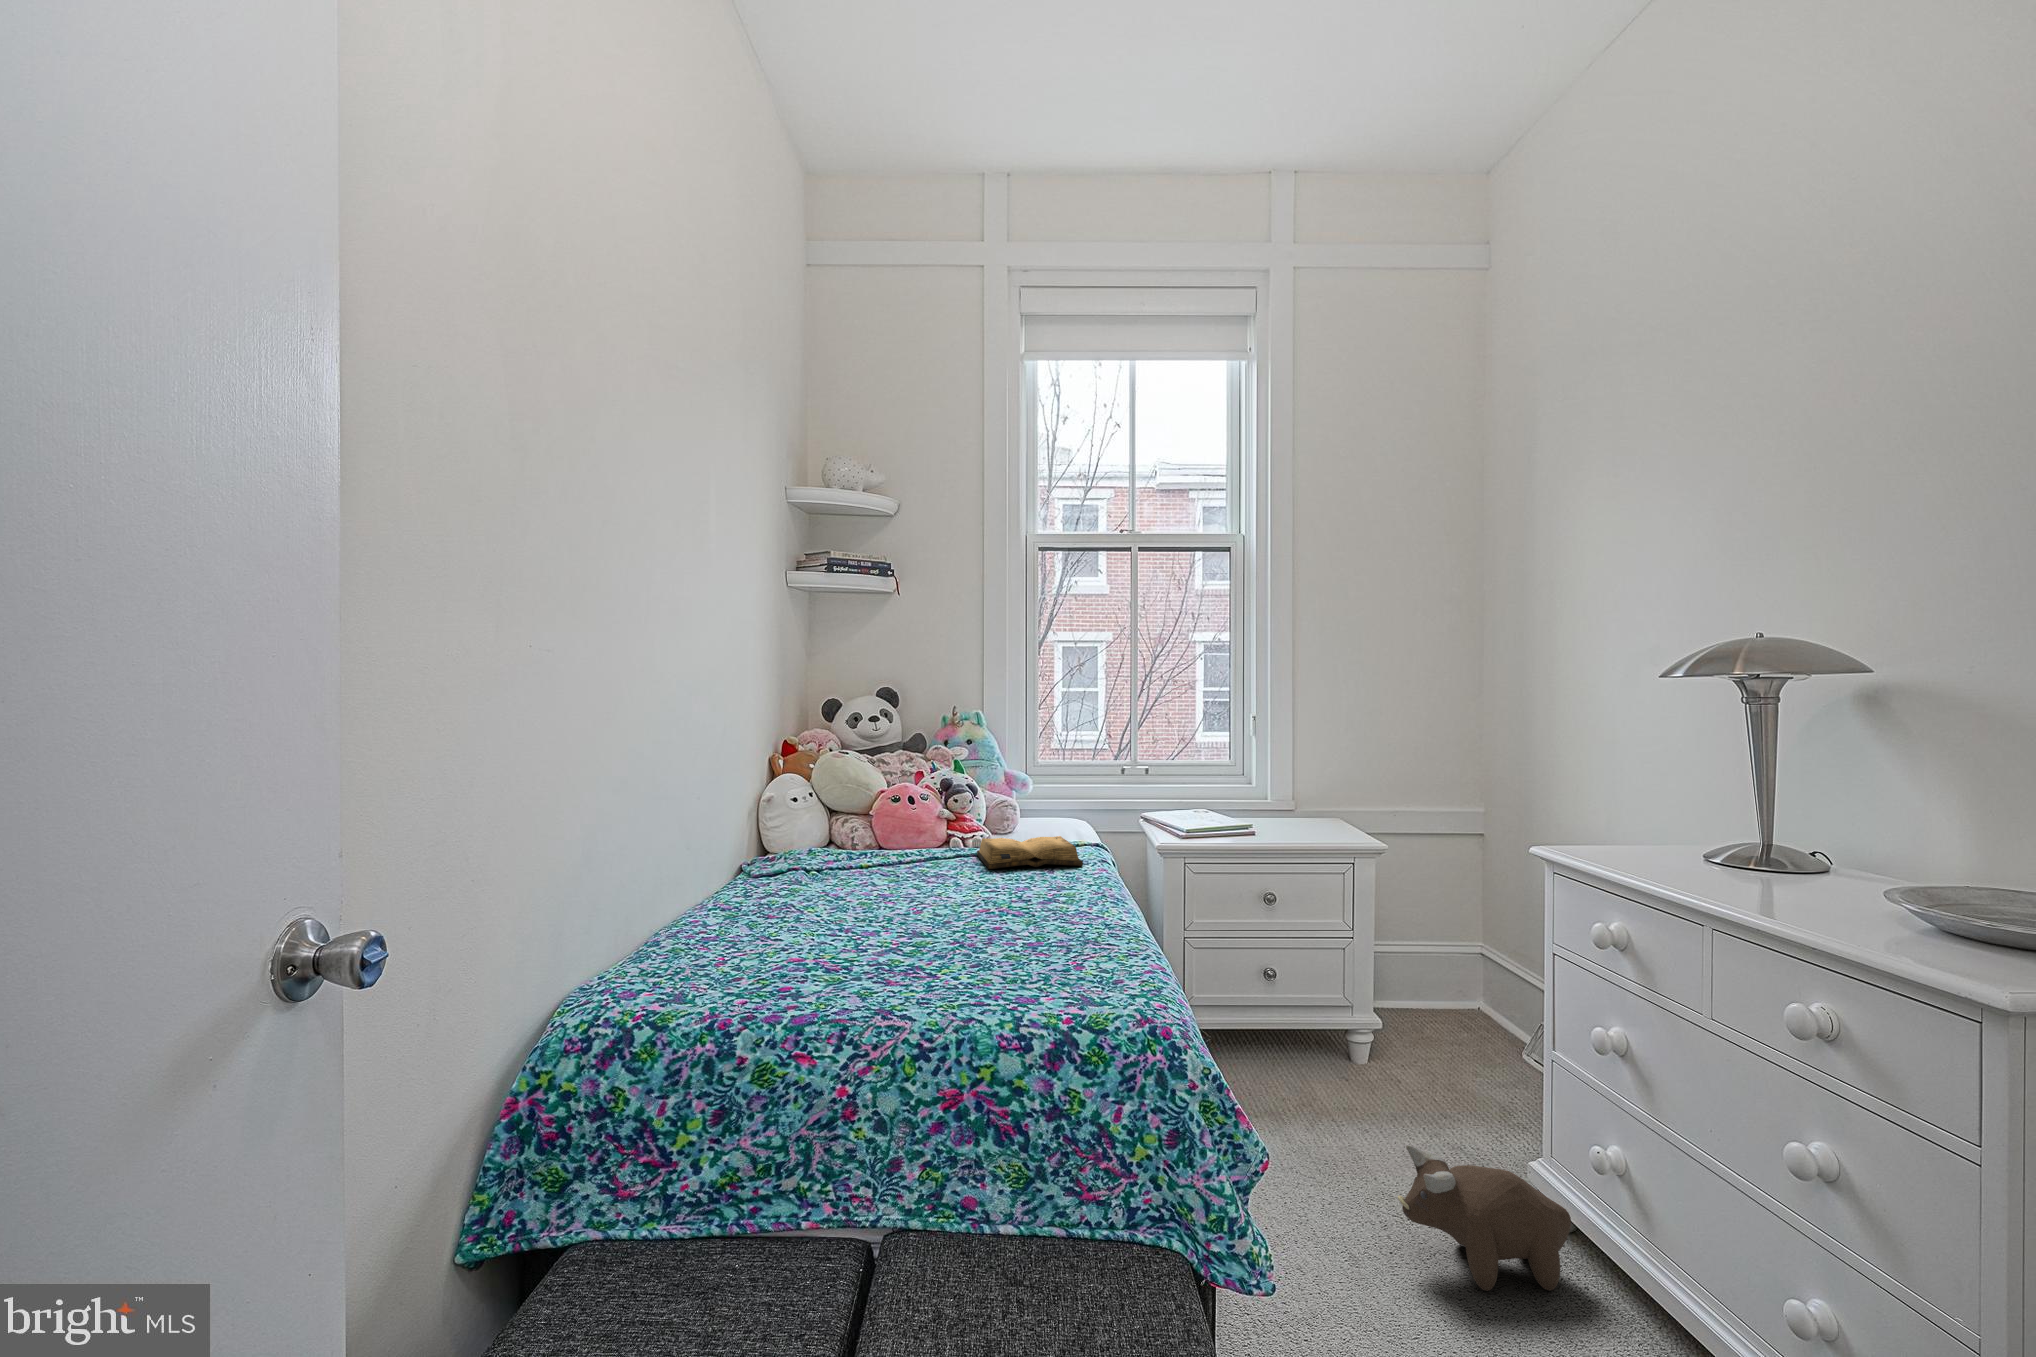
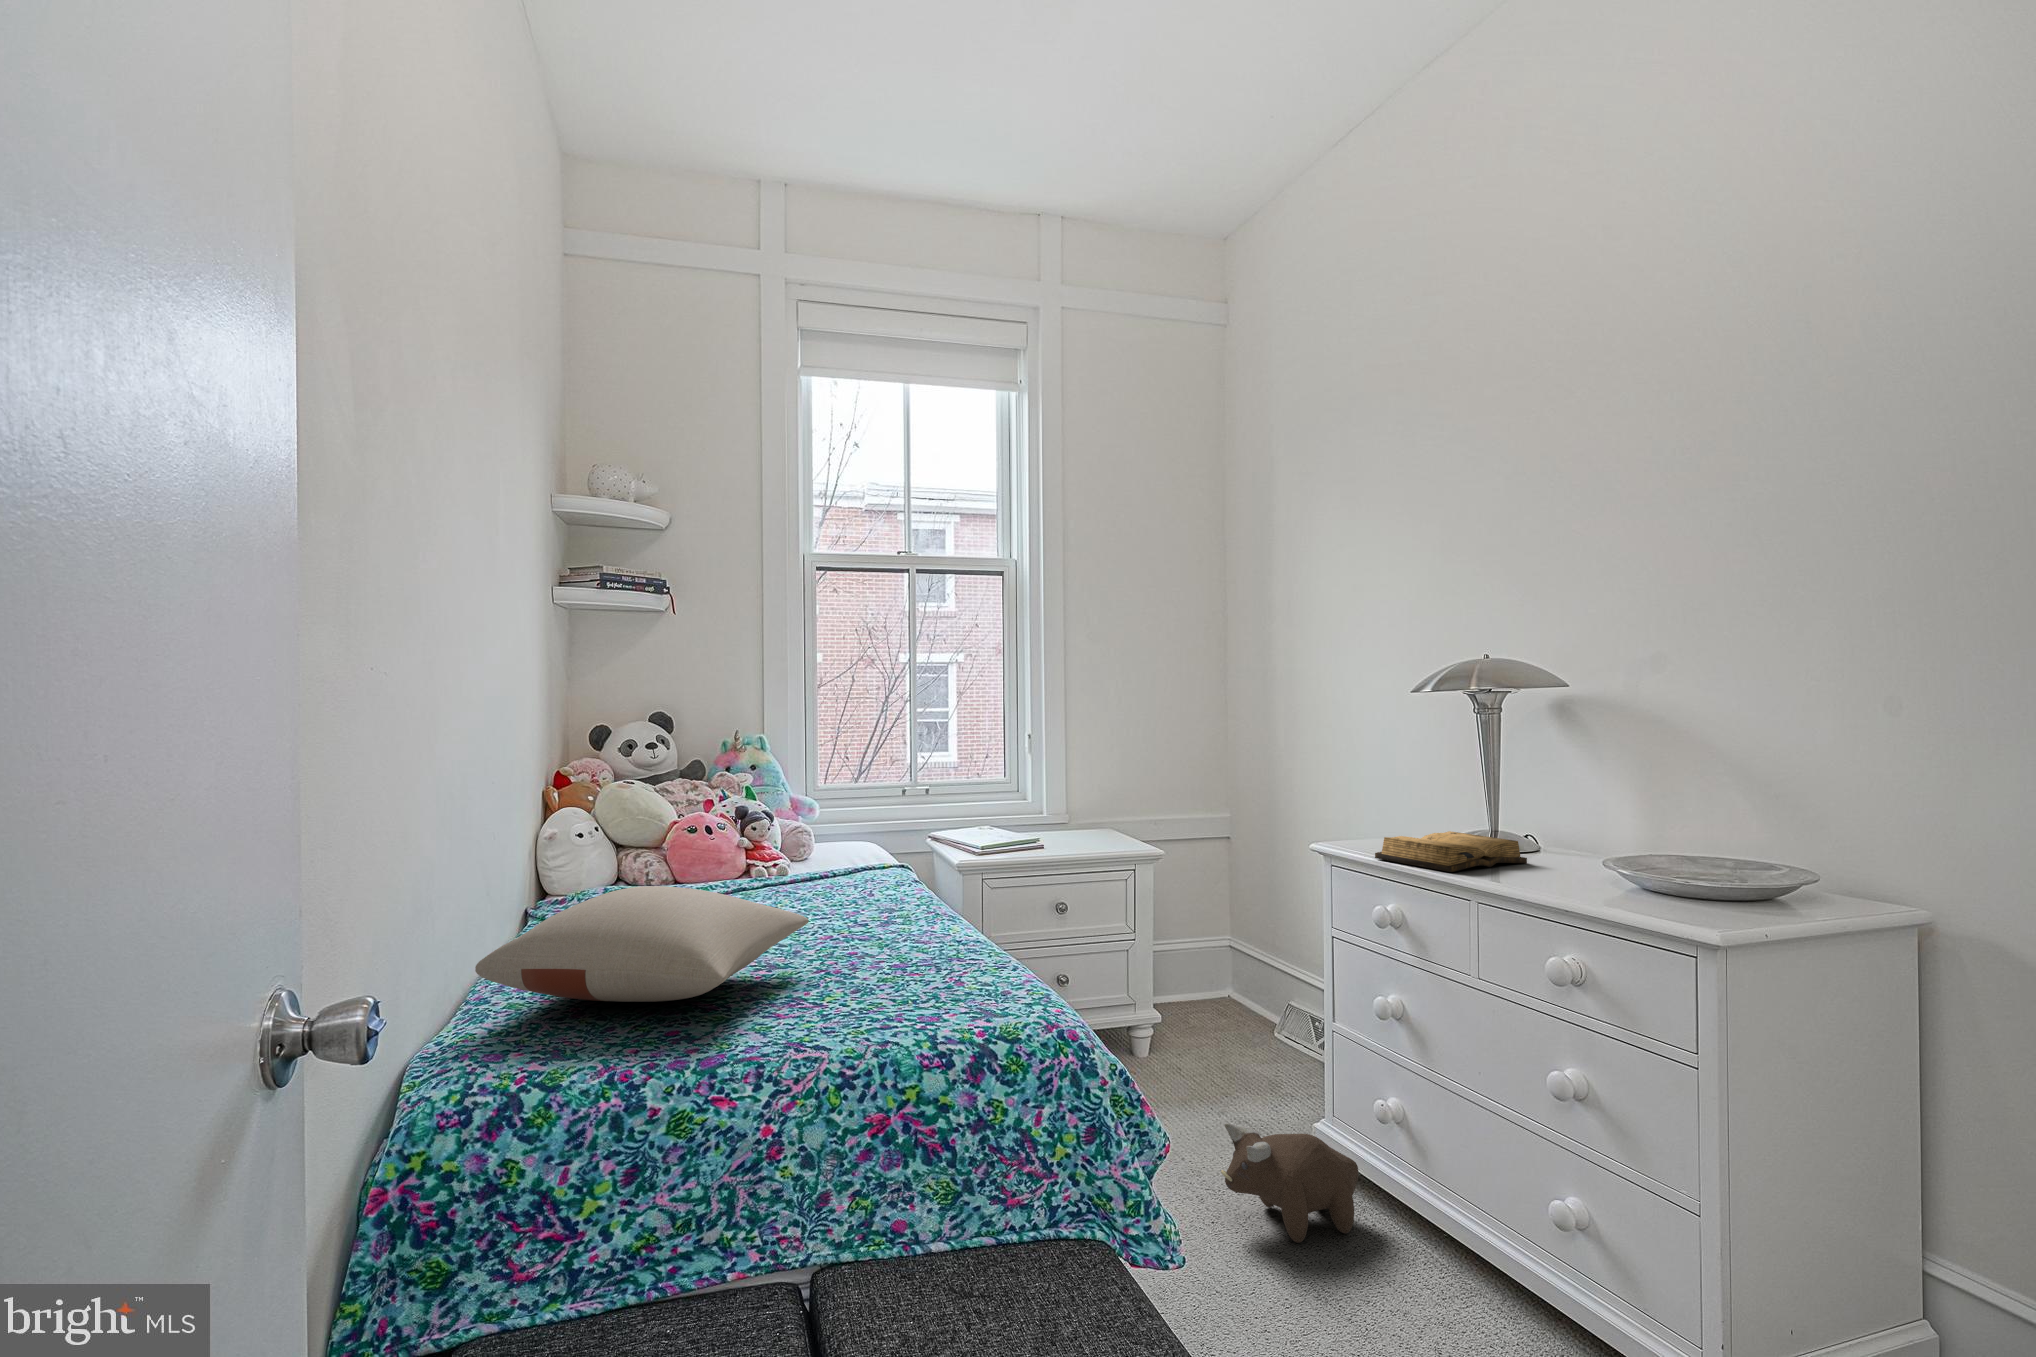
diary: present [977,836,1083,869] -> present [1375,831,1527,872]
pillow: none [637,852,947,957] -> present [475,886,809,1002]

